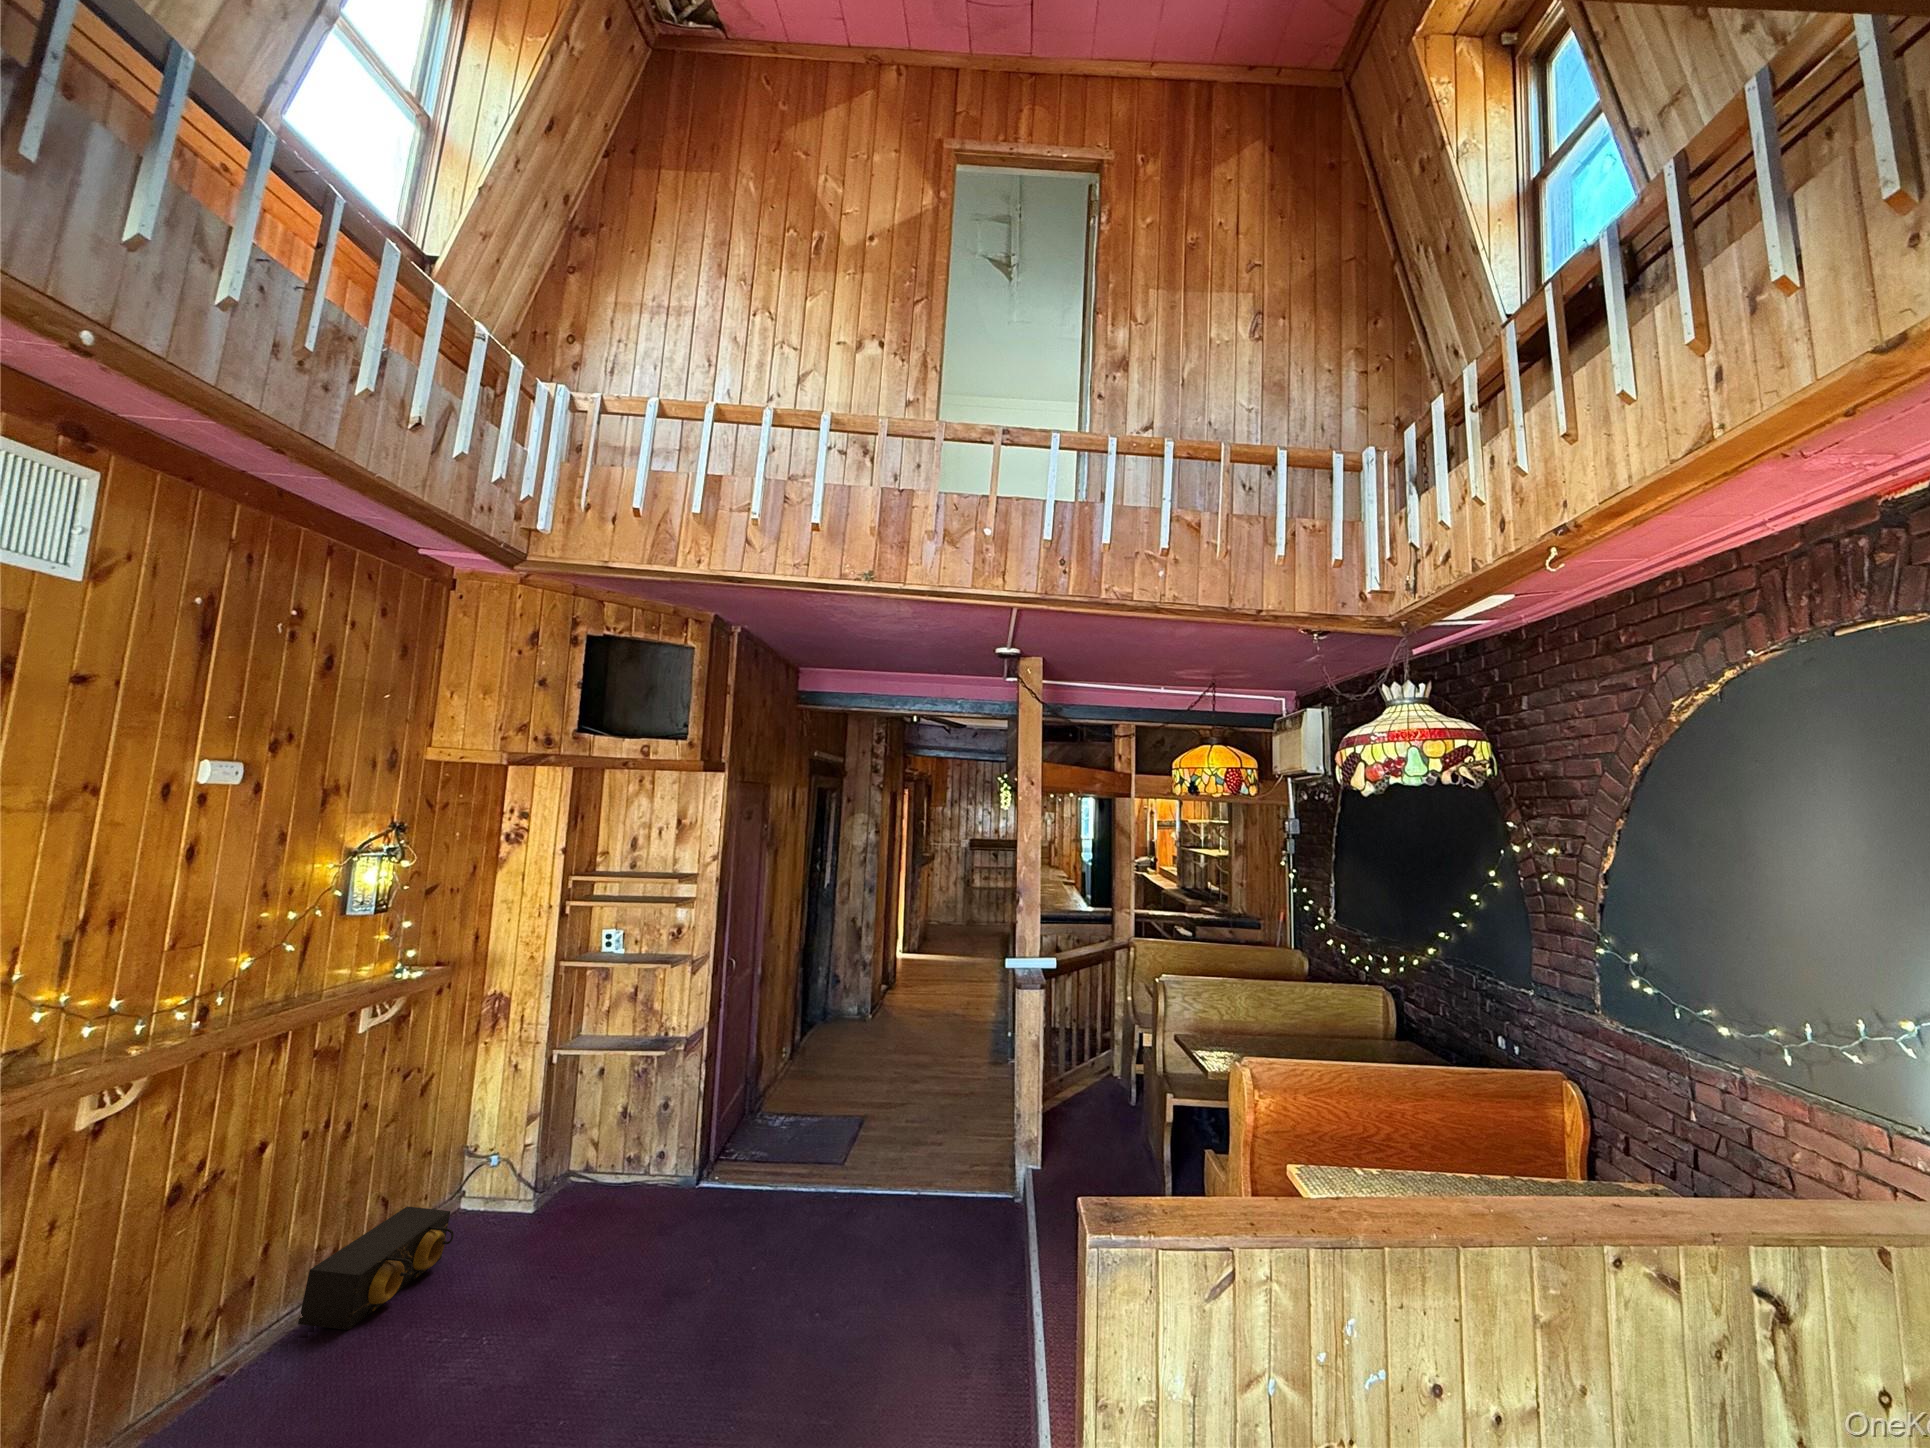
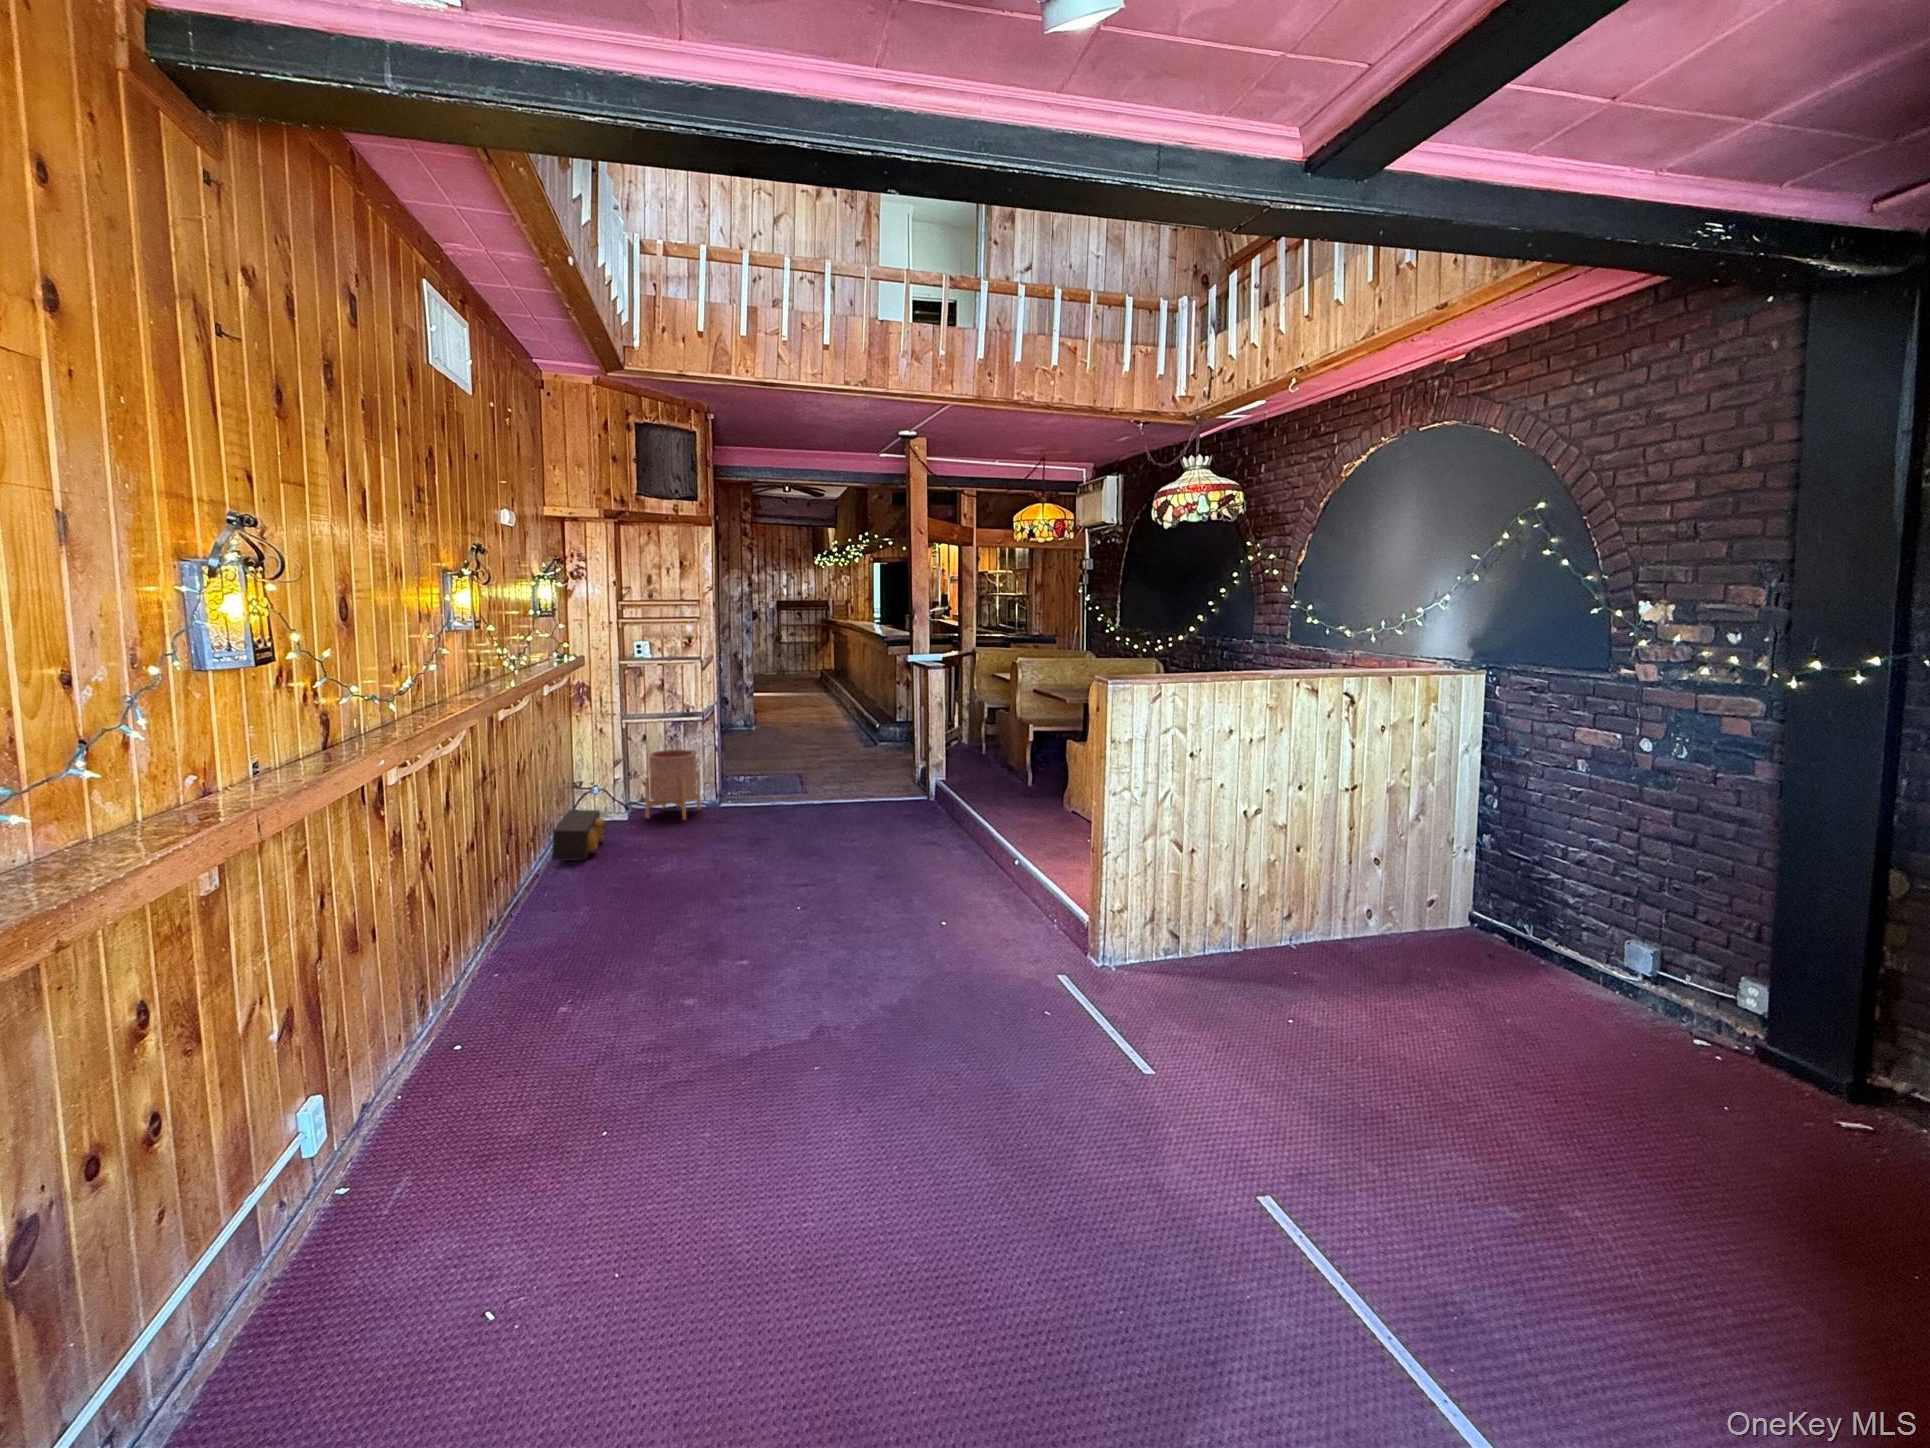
planter: none [555,1095,657,1225] -> present [645,749,701,820]

